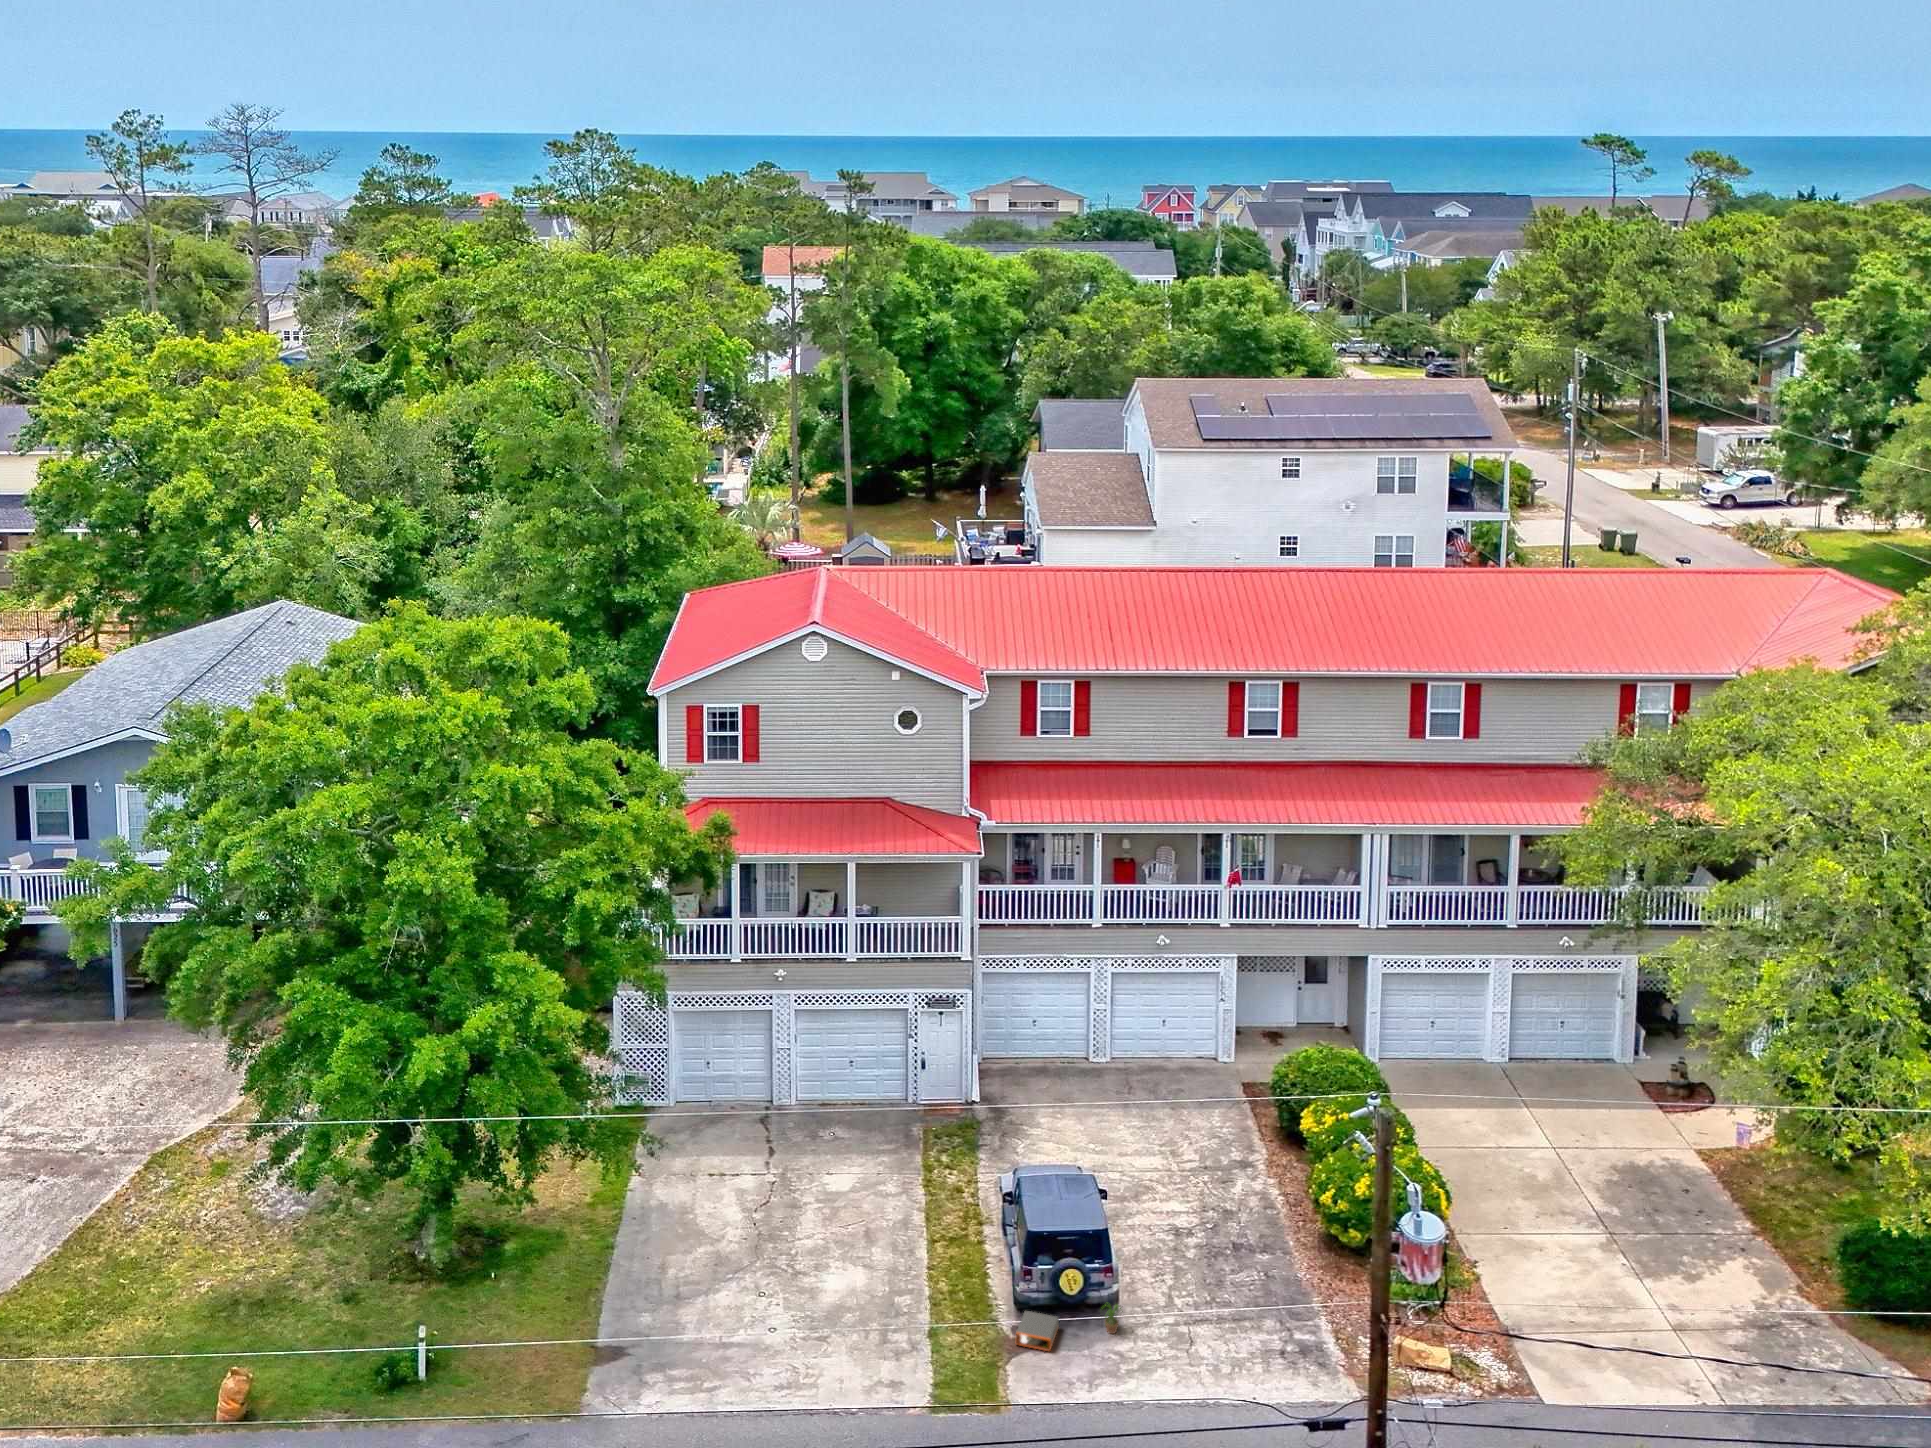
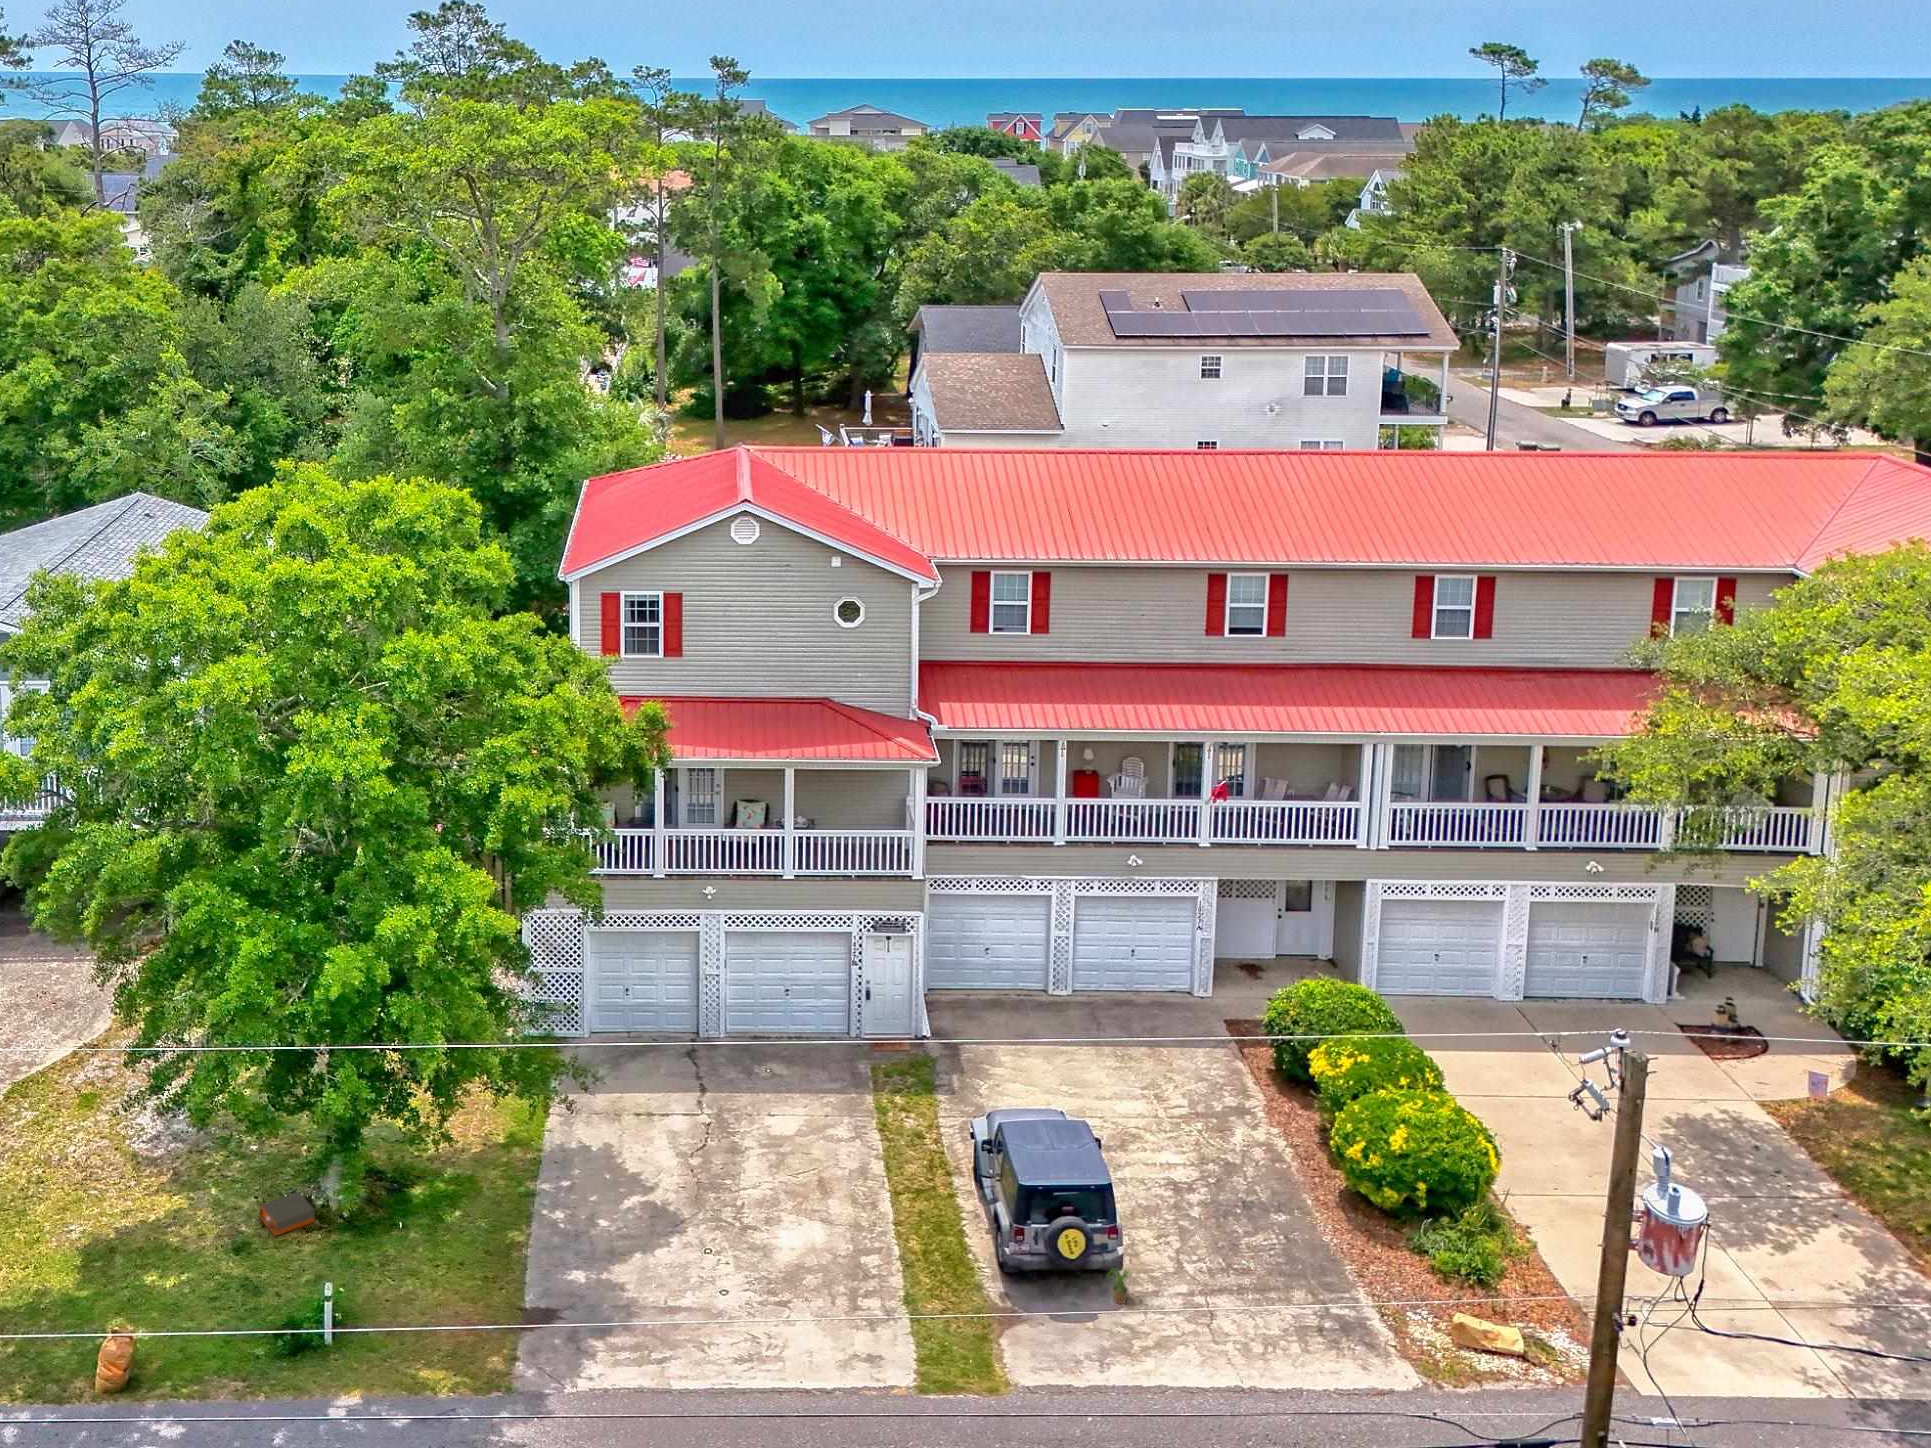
storage box: present [1016,1311,1059,1351] -> present [259,1192,315,1236]

